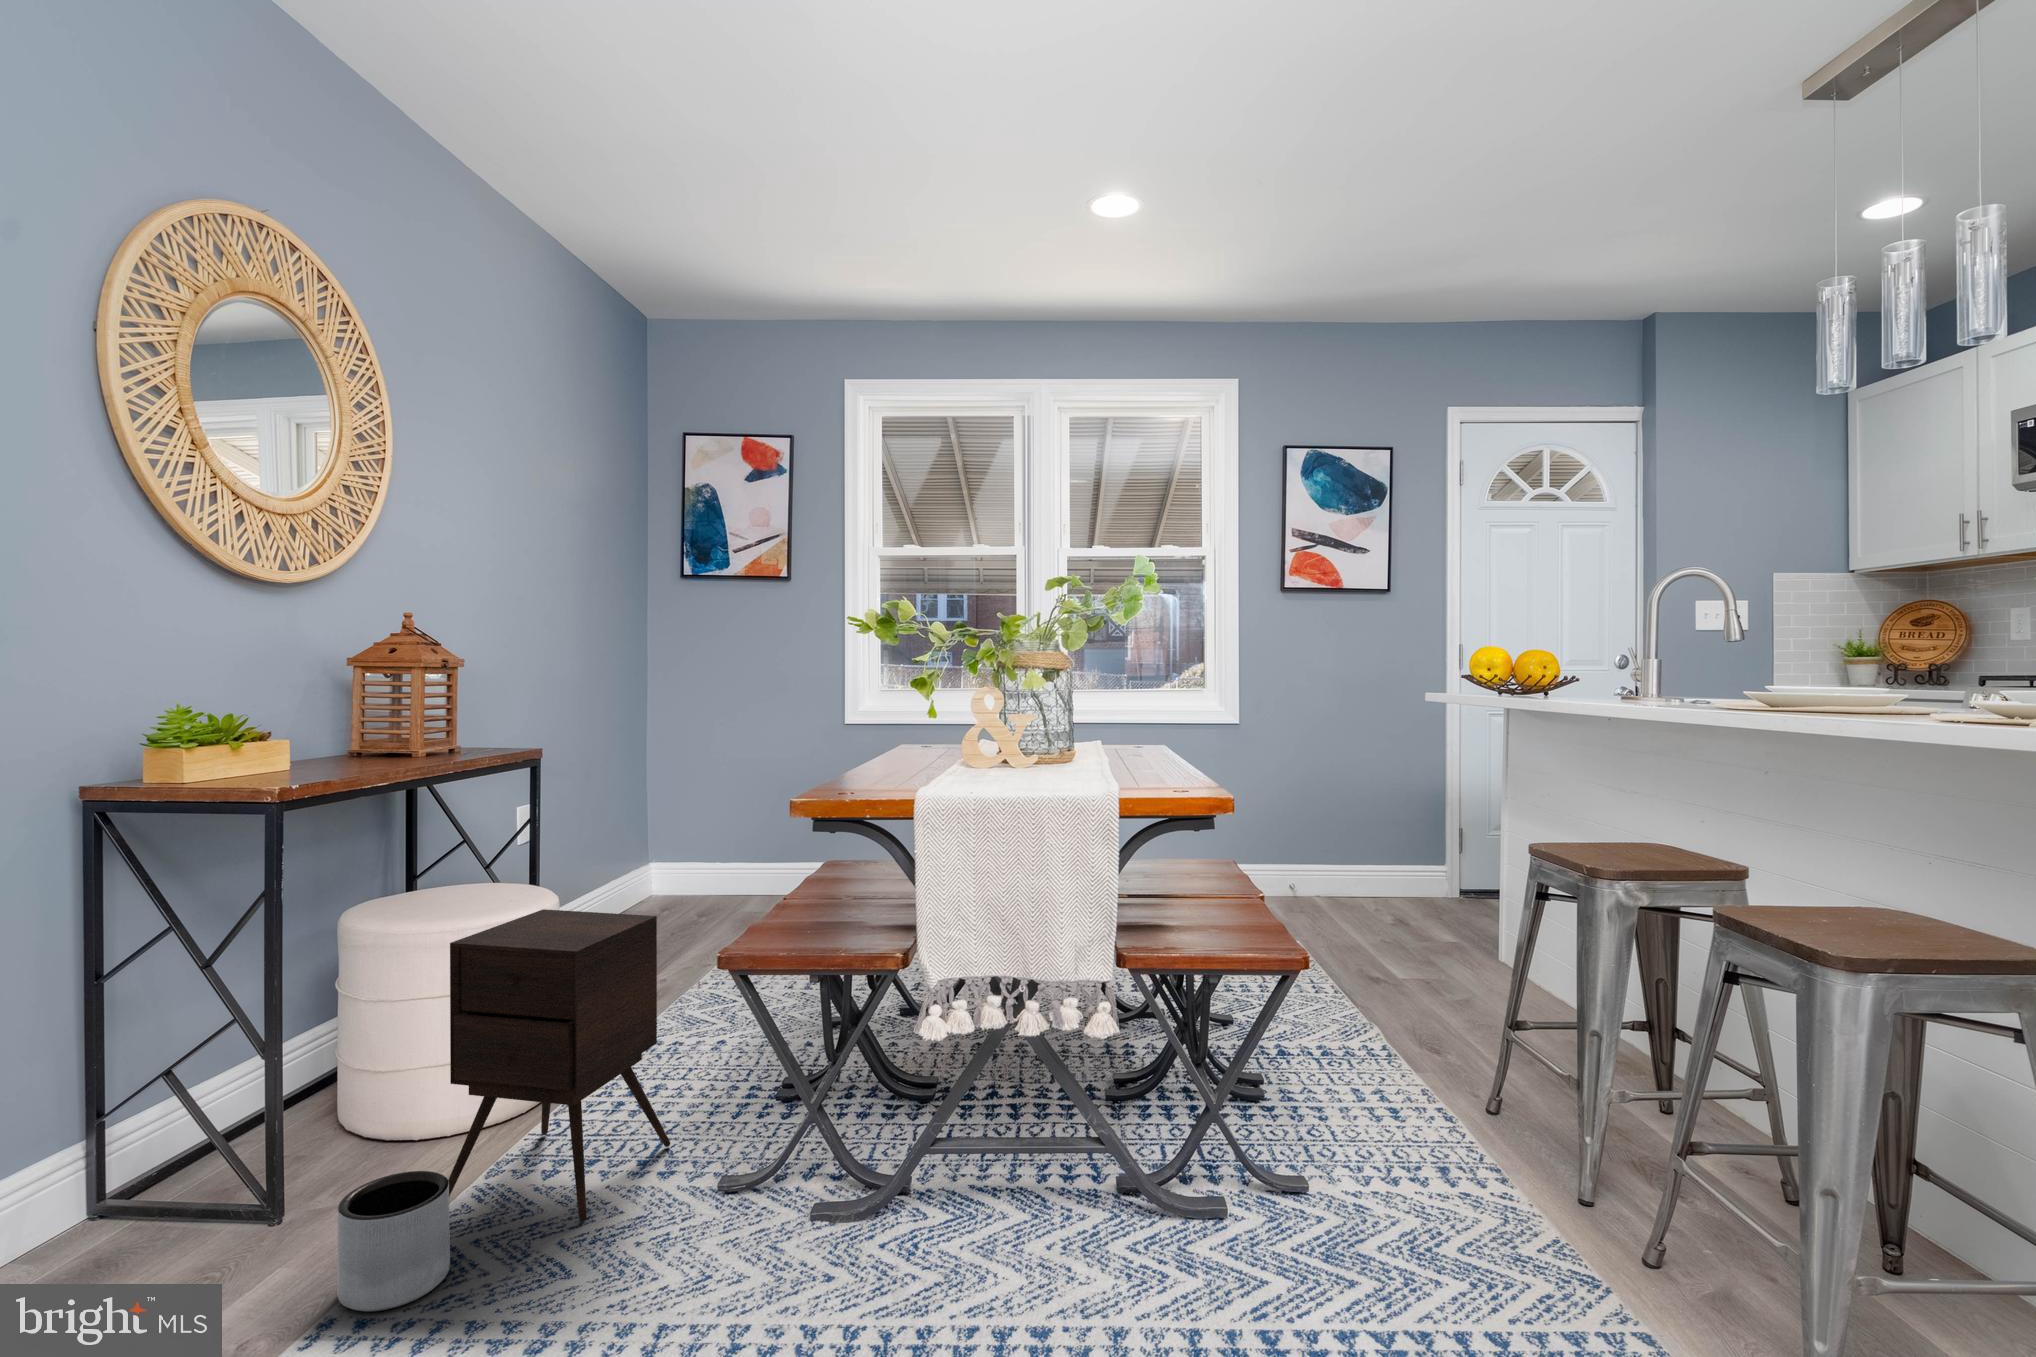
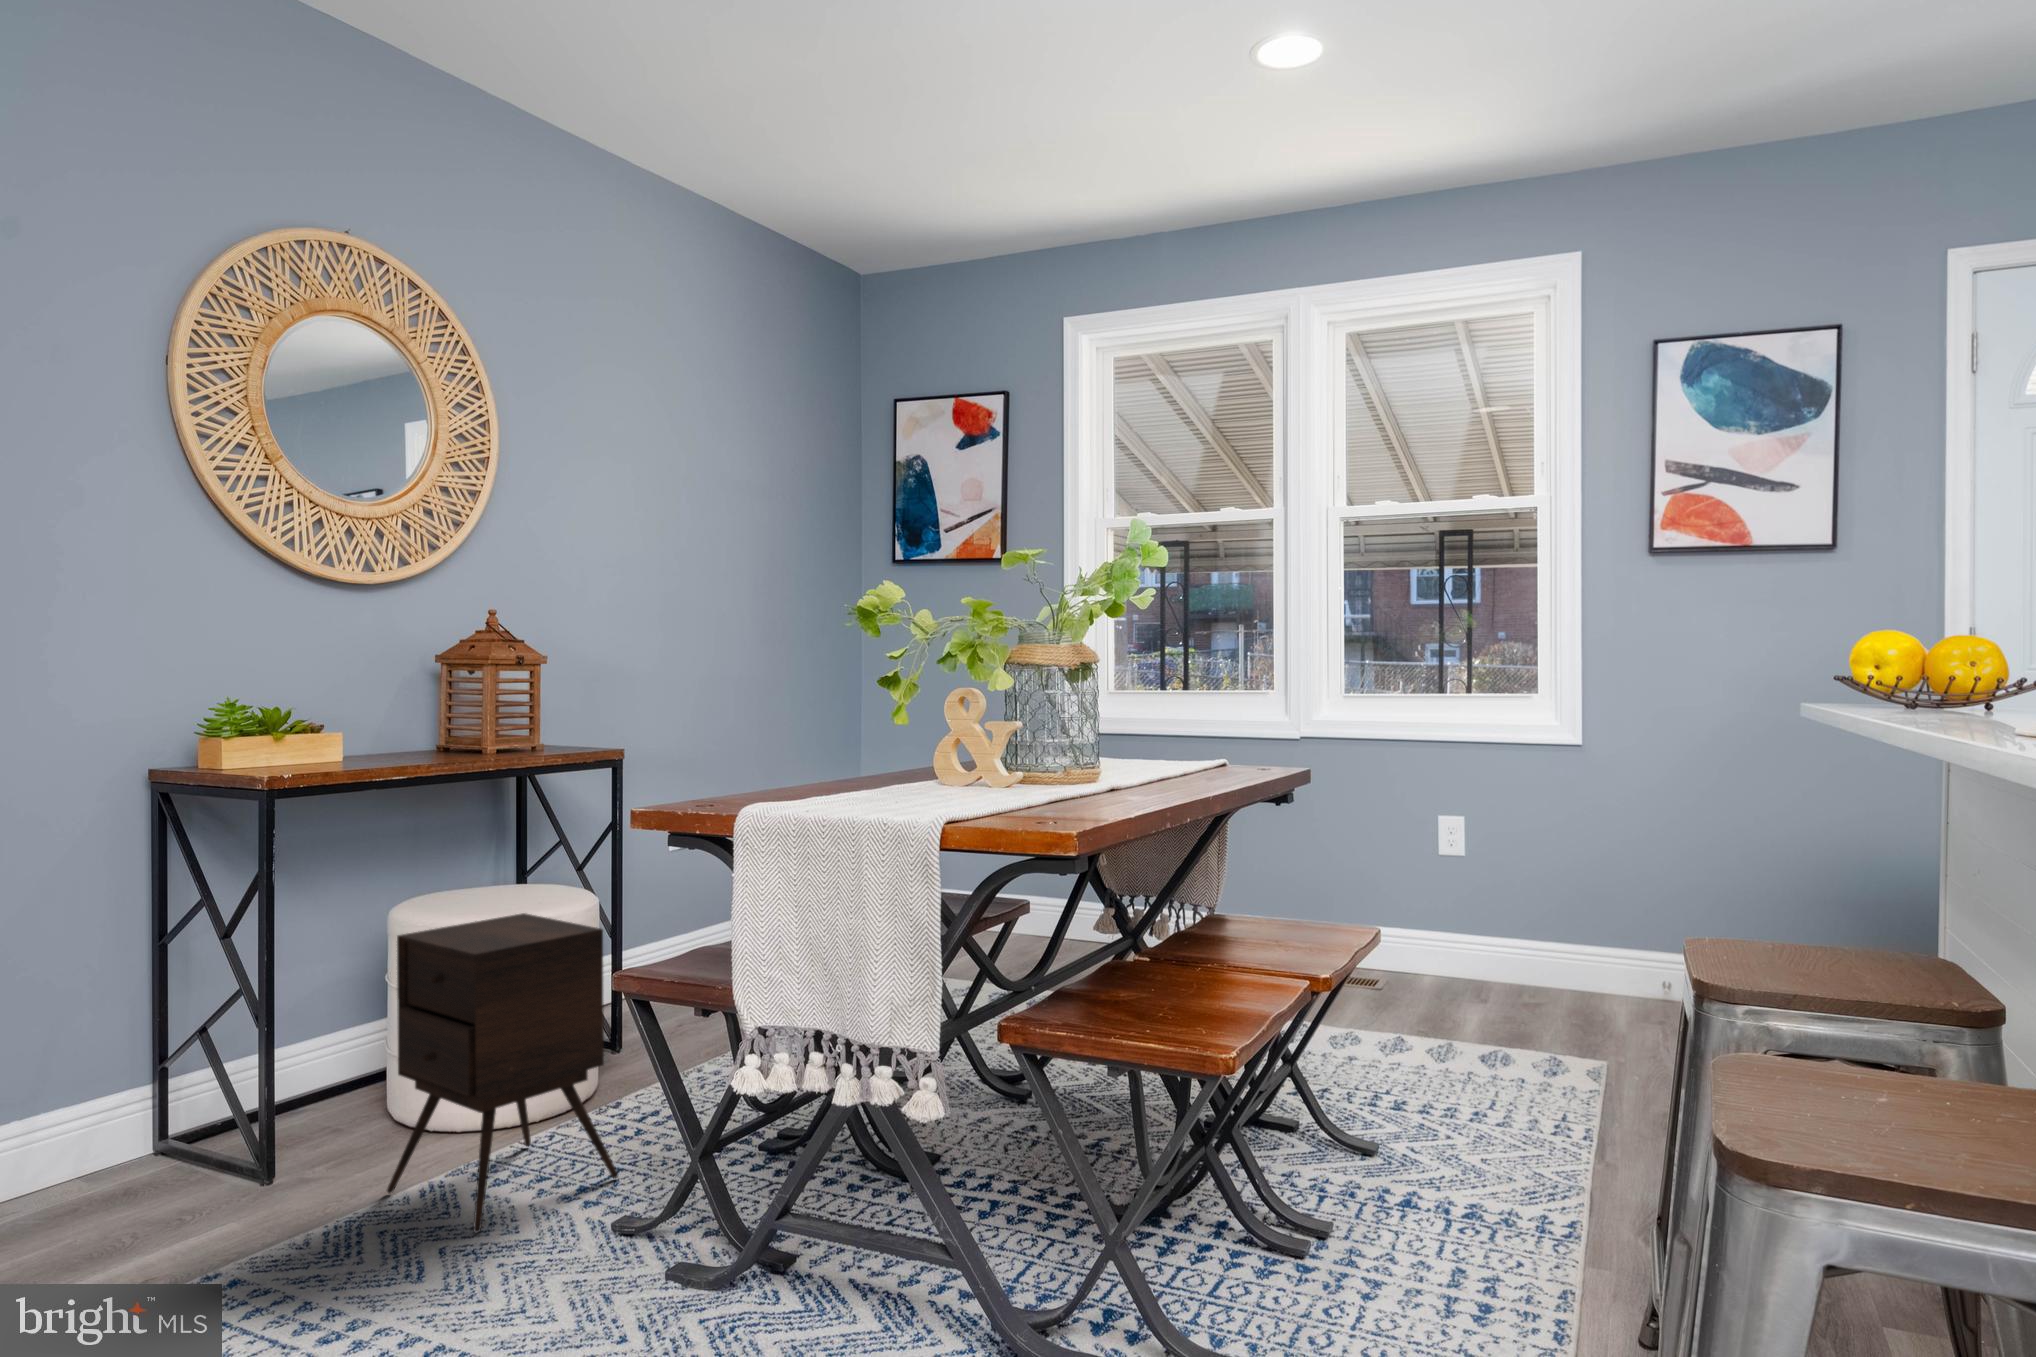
planter: present [337,1171,450,1312] -> none [235,1150,341,1273]

